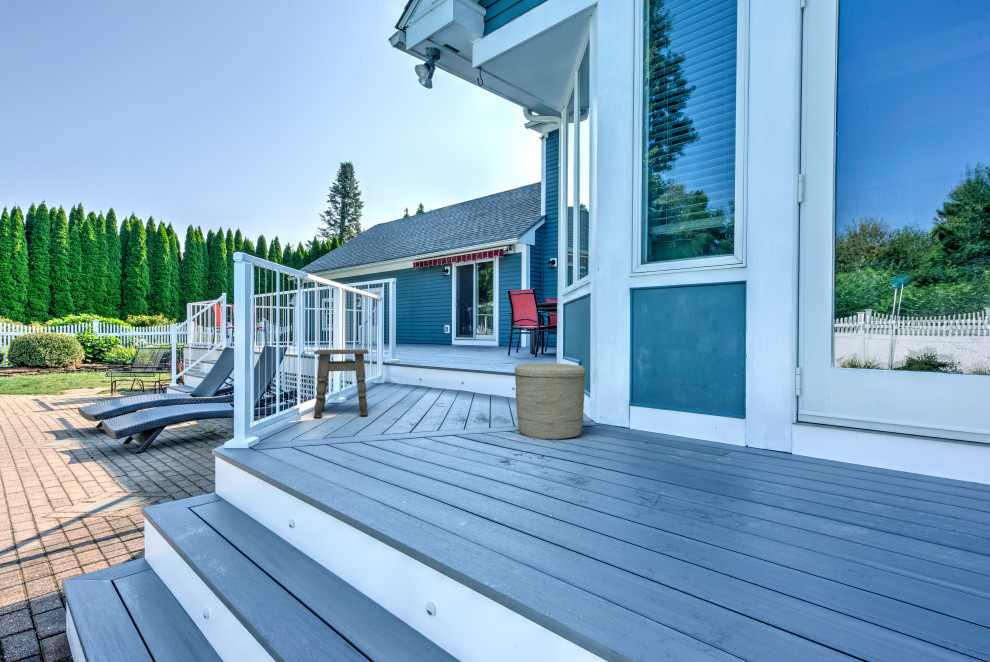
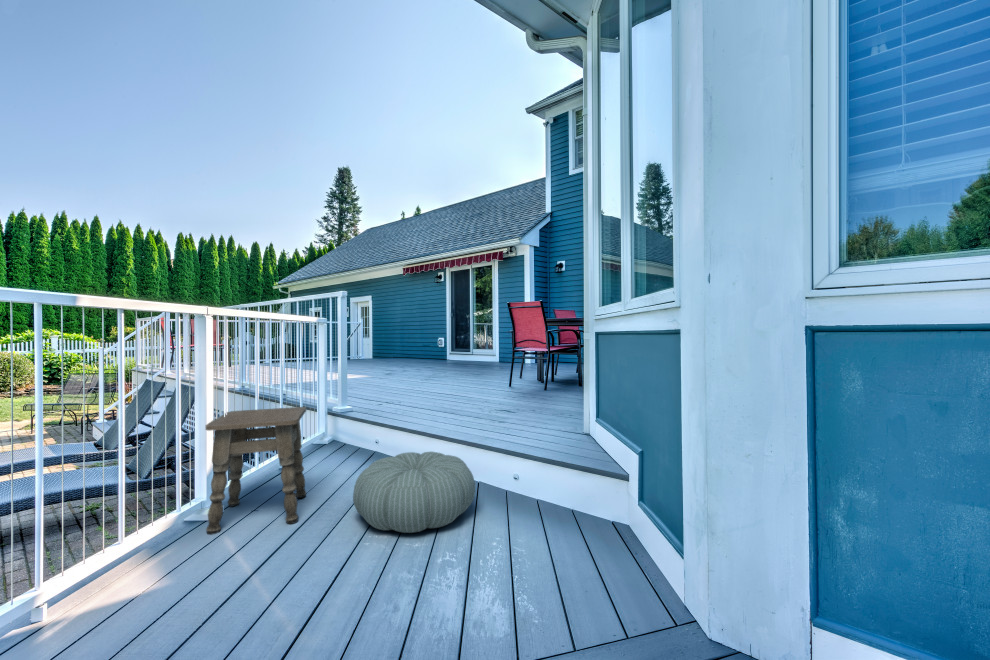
woven basket: present [515,363,586,440] -> none [533,447,663,620]
pouf: none [403,380,481,420] -> present [353,452,475,533]

